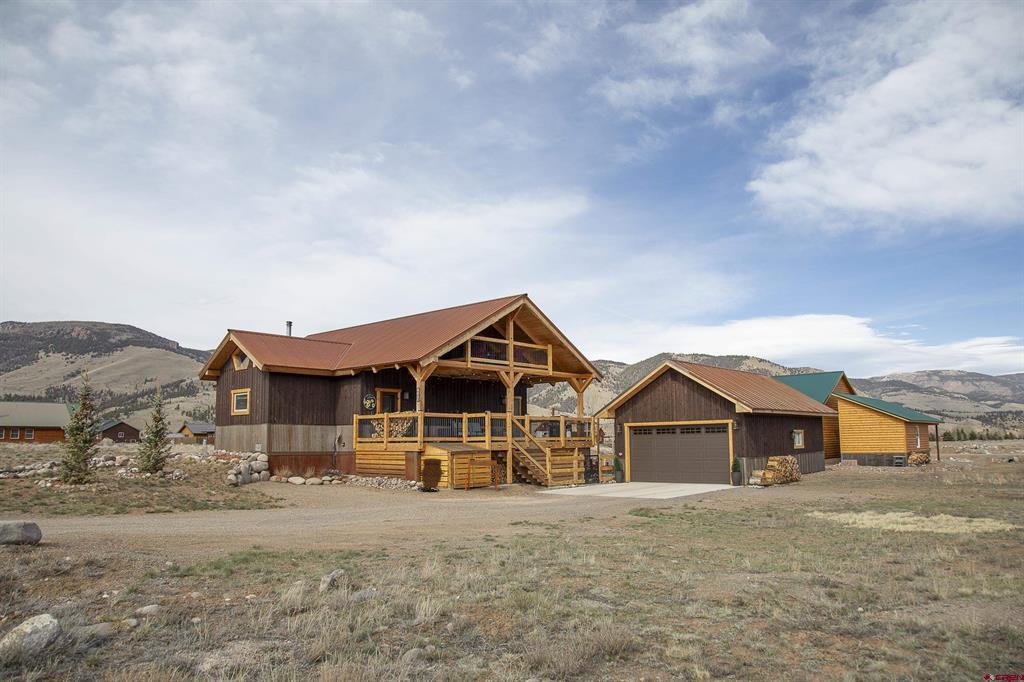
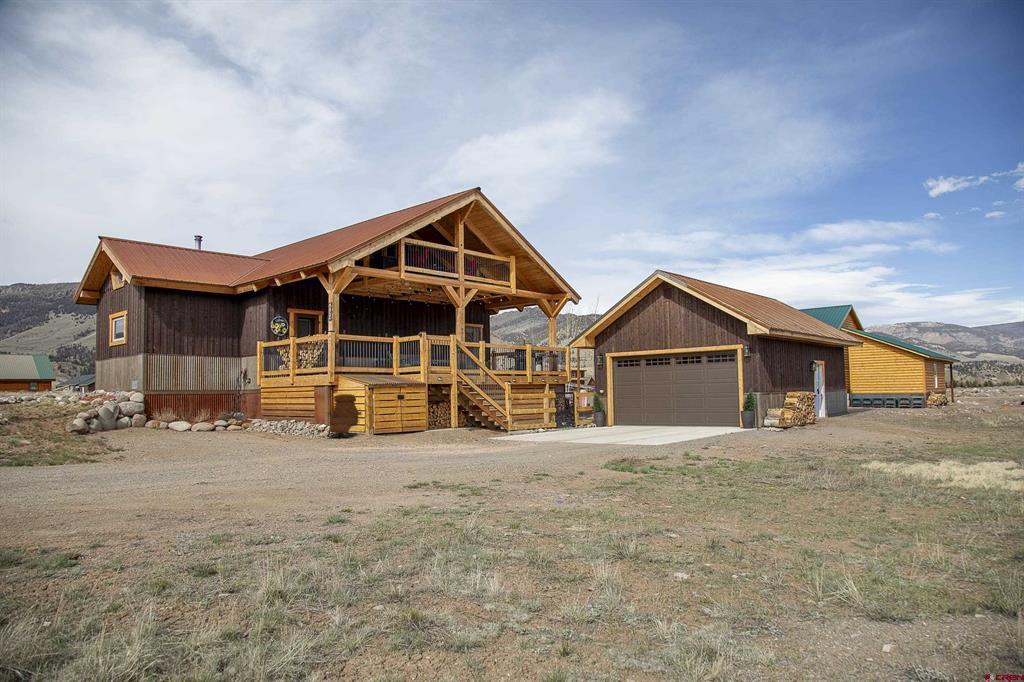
bench: present [465,460,498,491] -> none [389,396,435,437]

